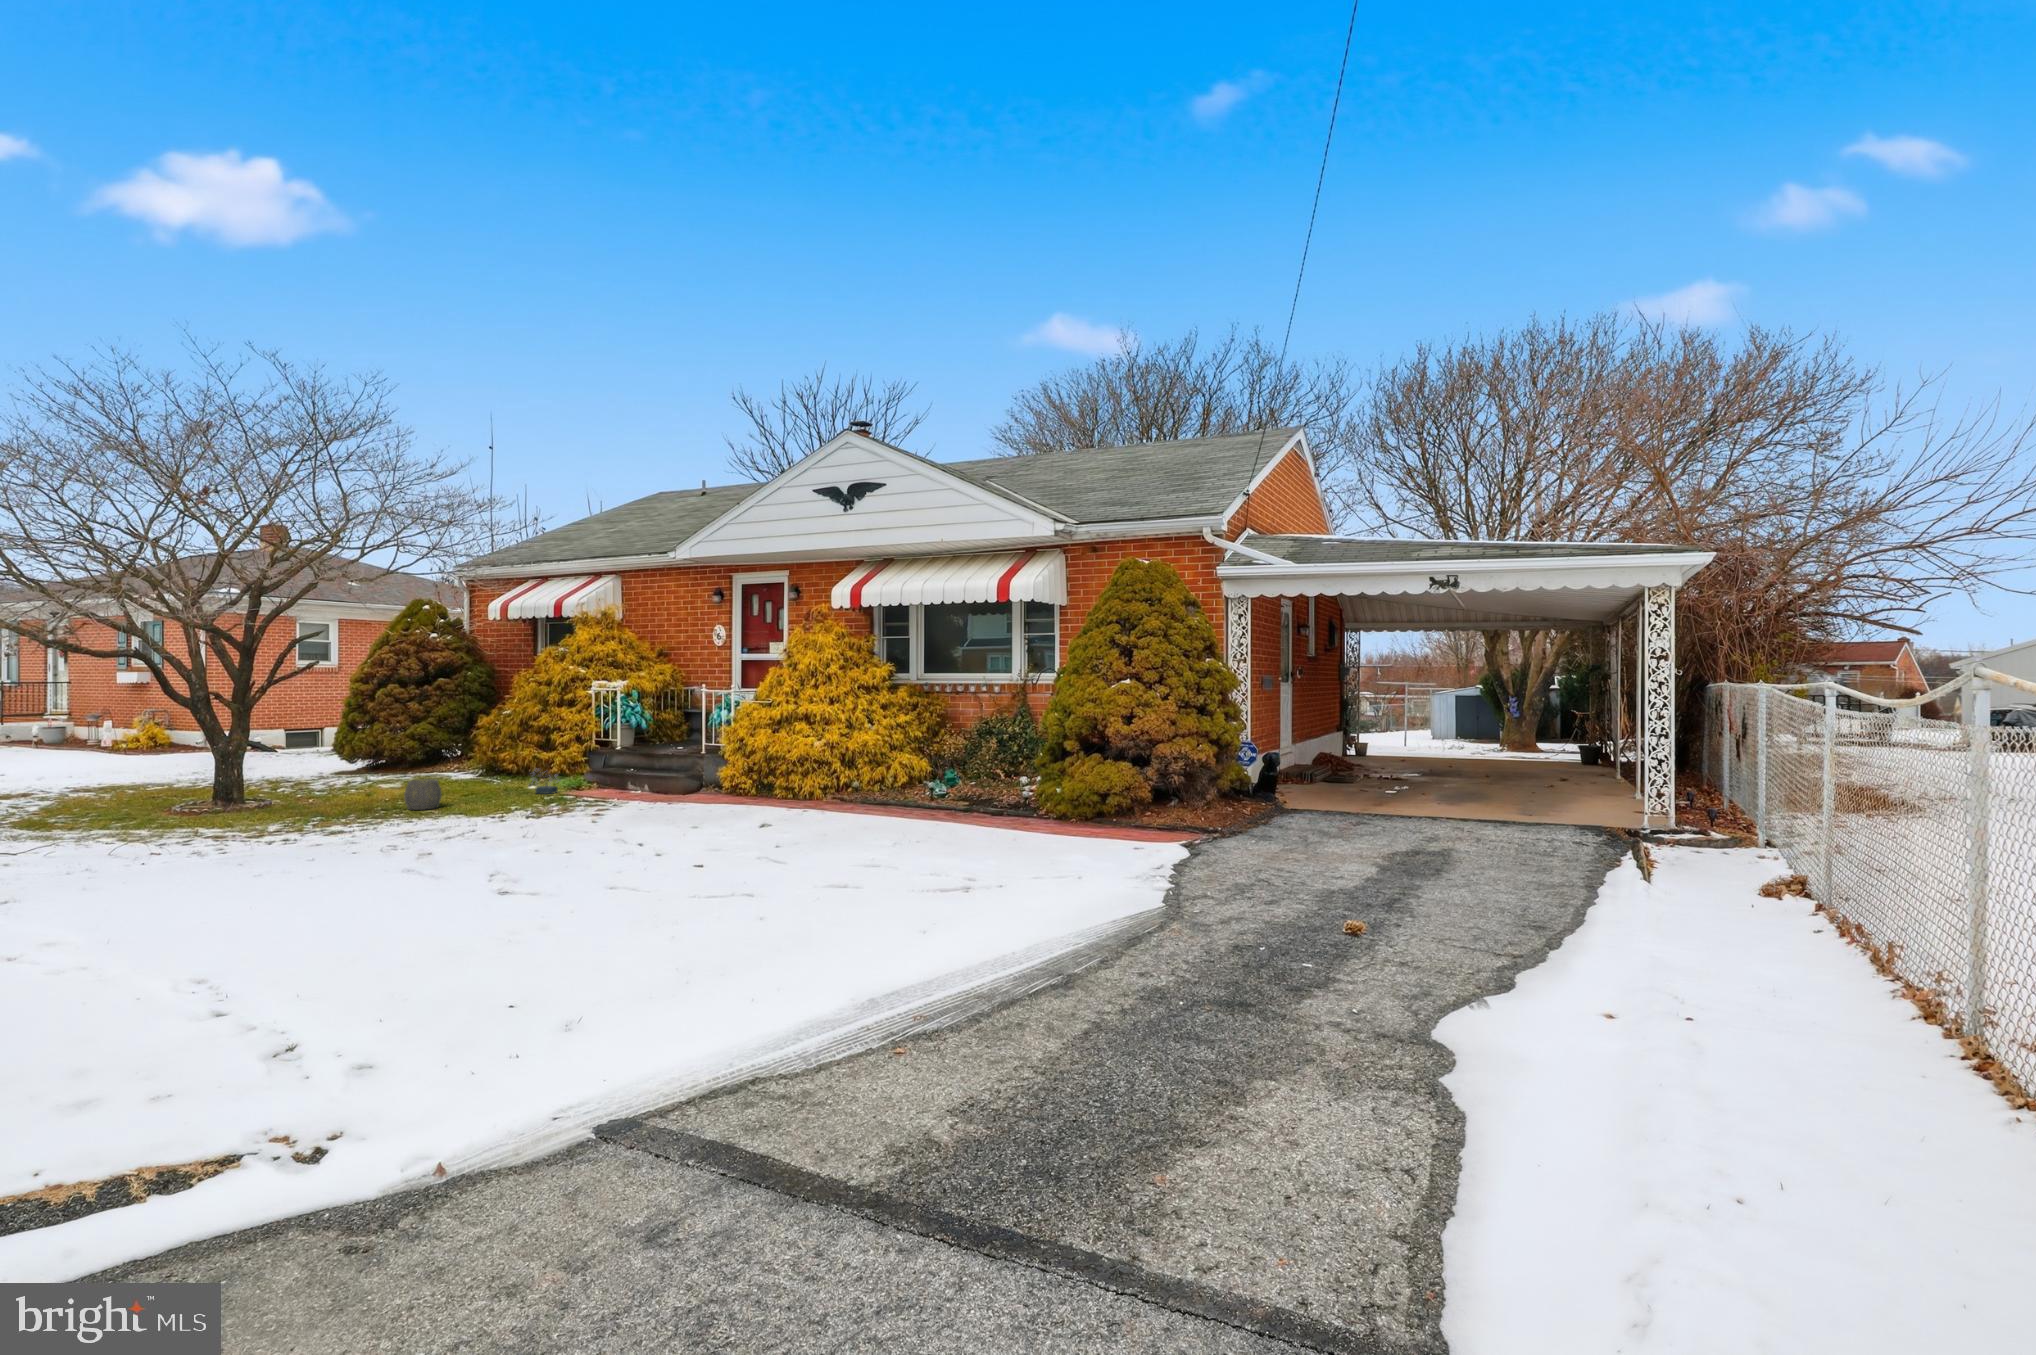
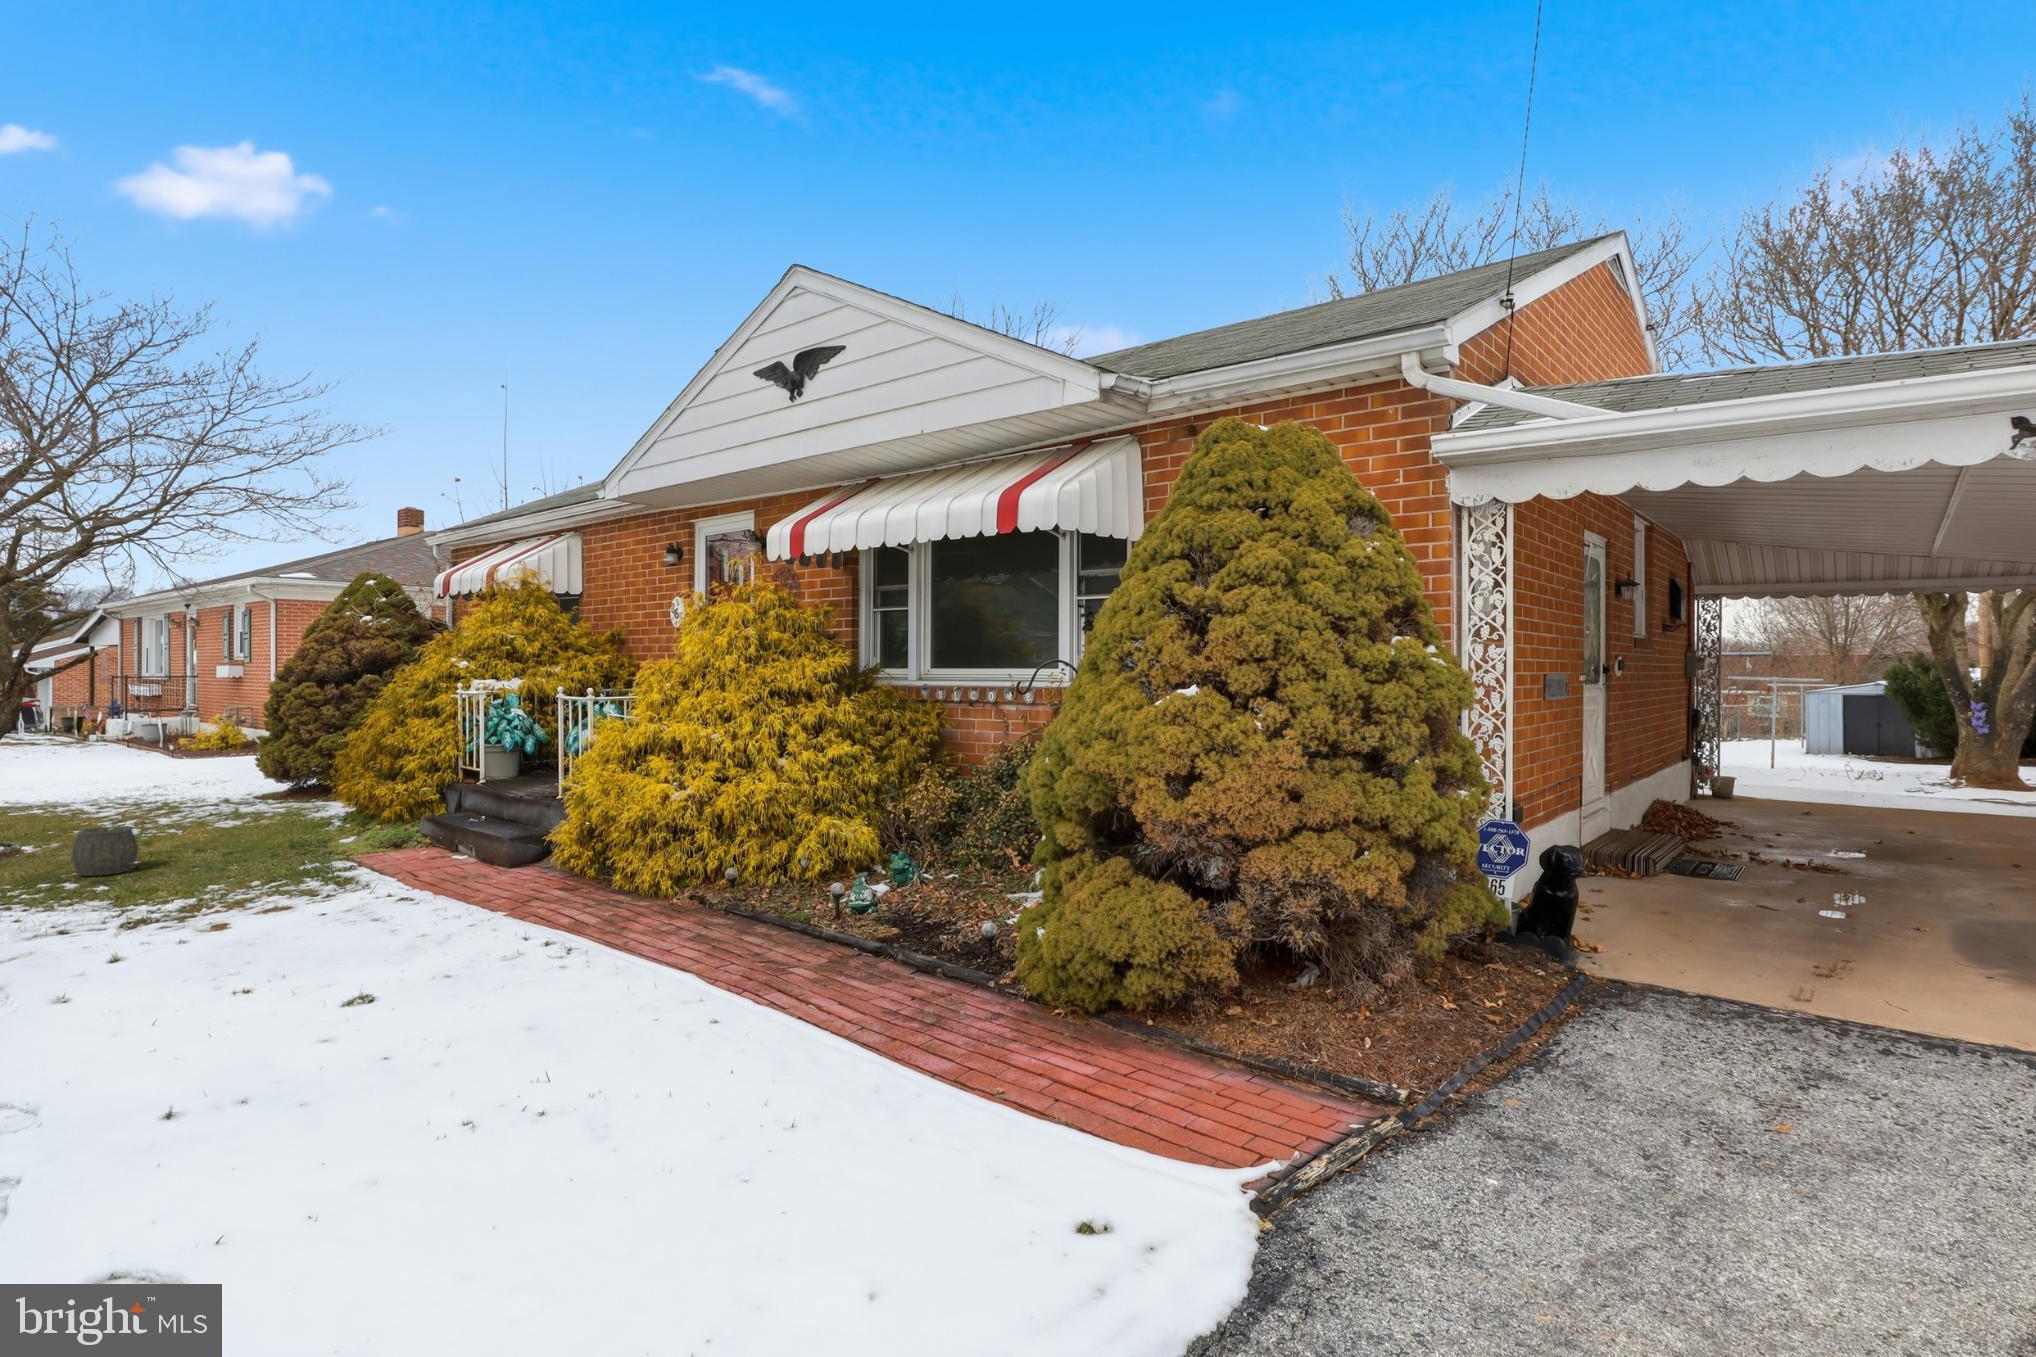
decorative plant: present [532,771,560,794] -> none [322,808,373,849]

